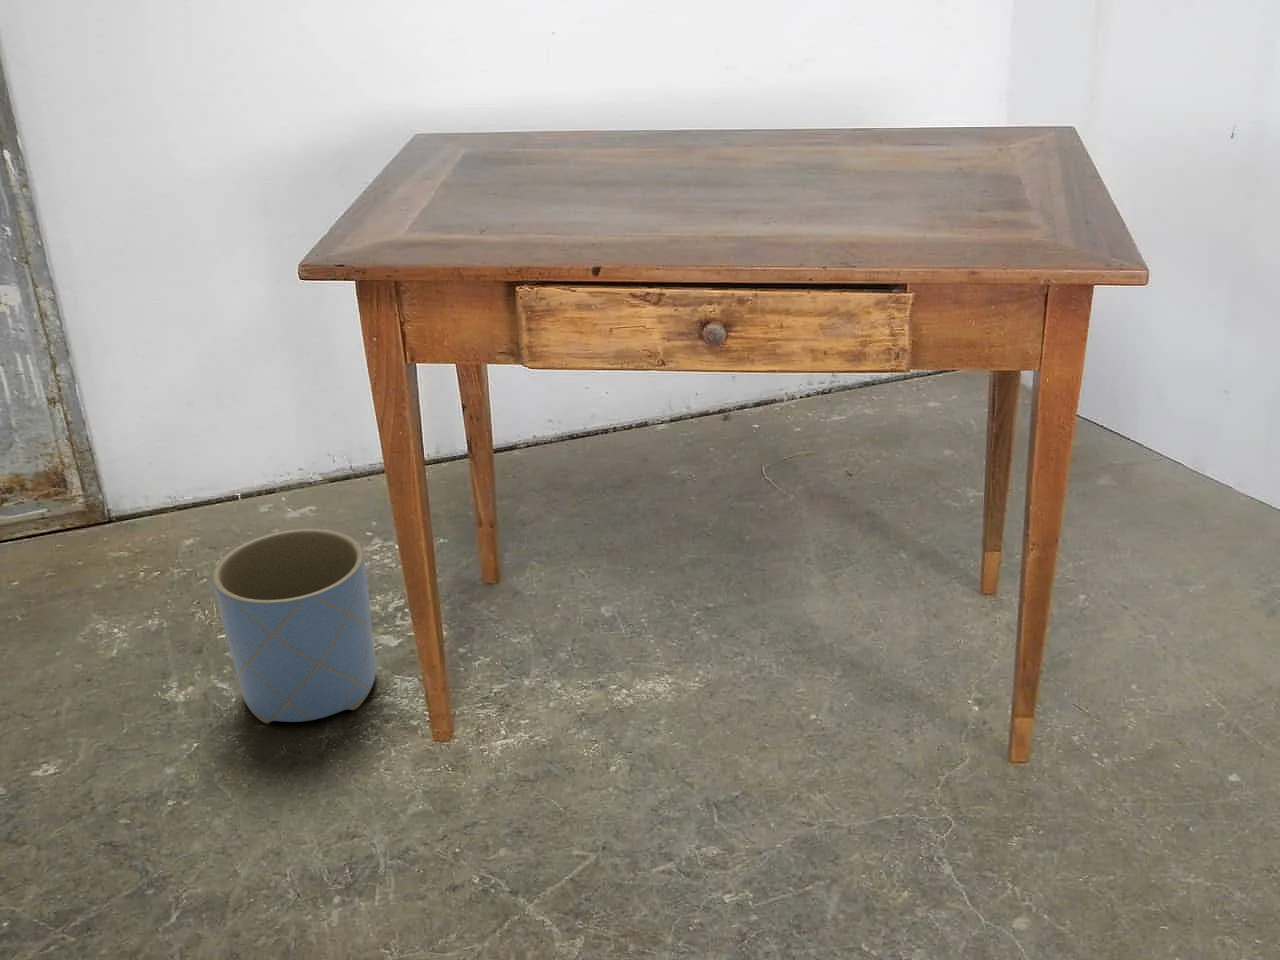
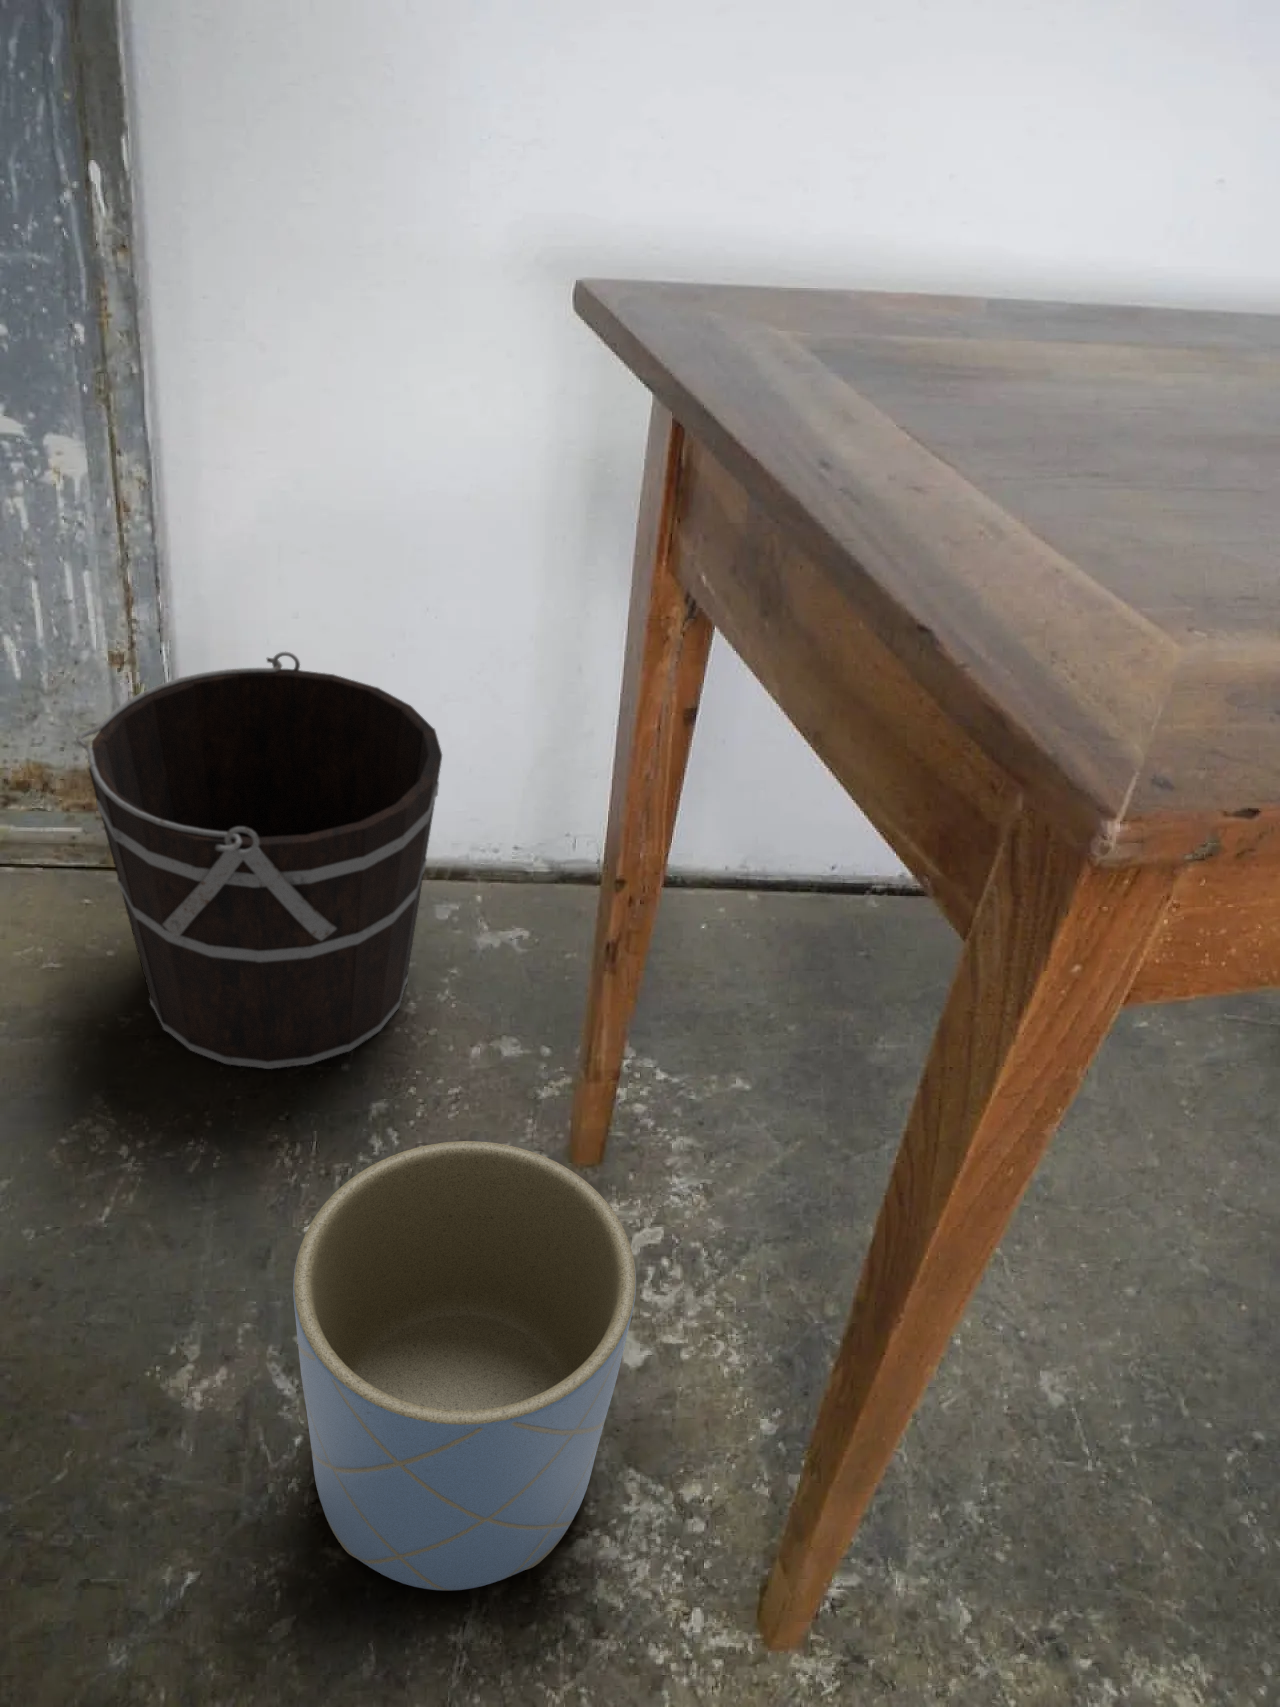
bucket: none [46,374,252,589] -> present [76,652,442,1069]

